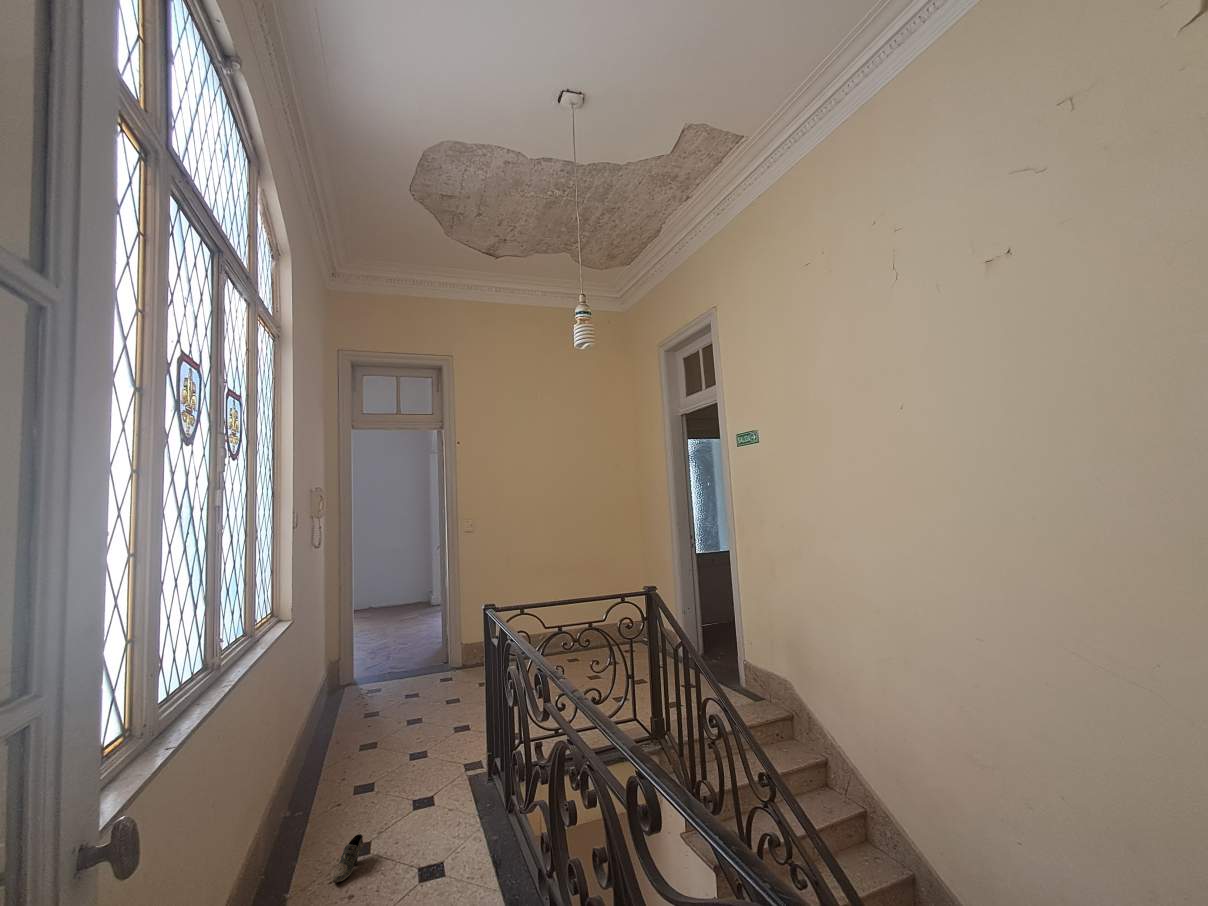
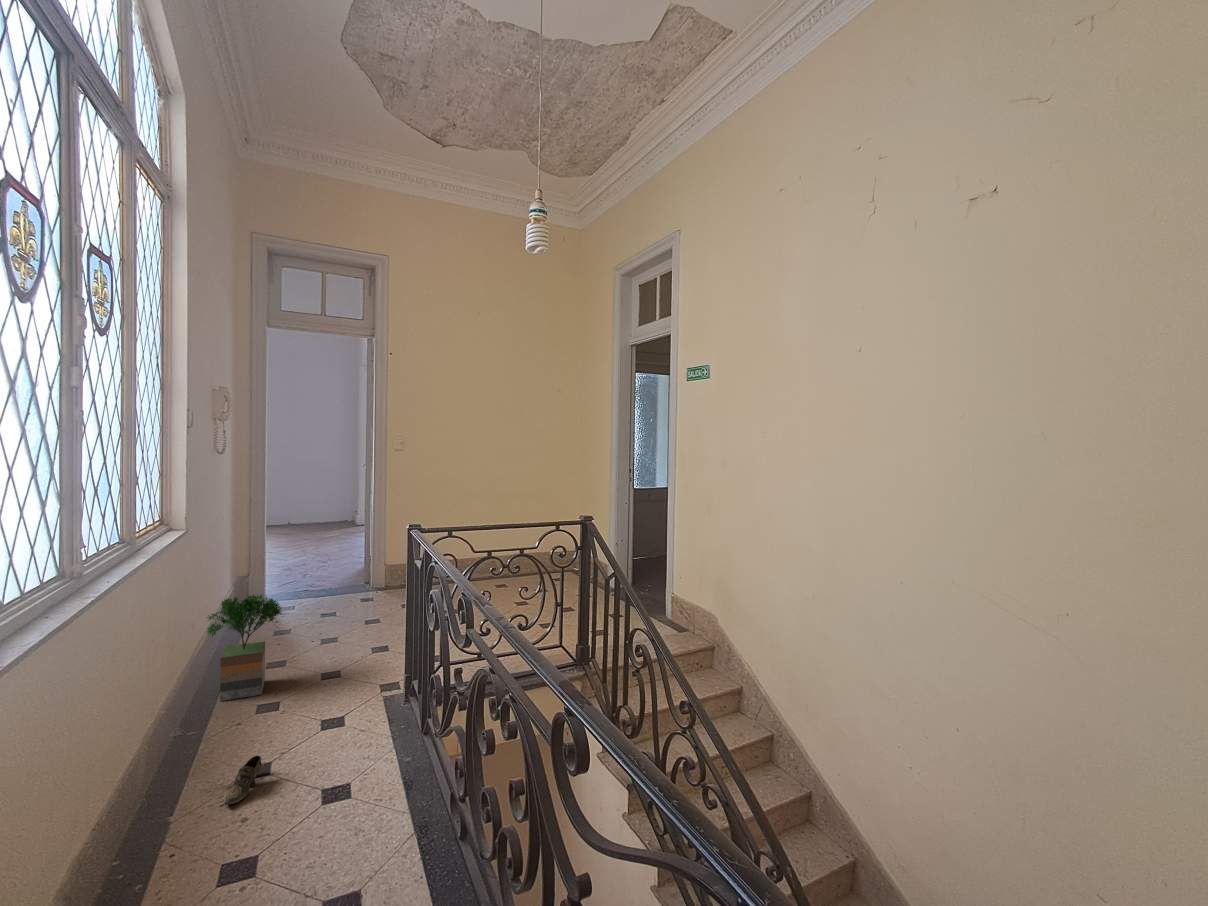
potted tree: none [309,678,377,783] -> present [207,595,282,701]

